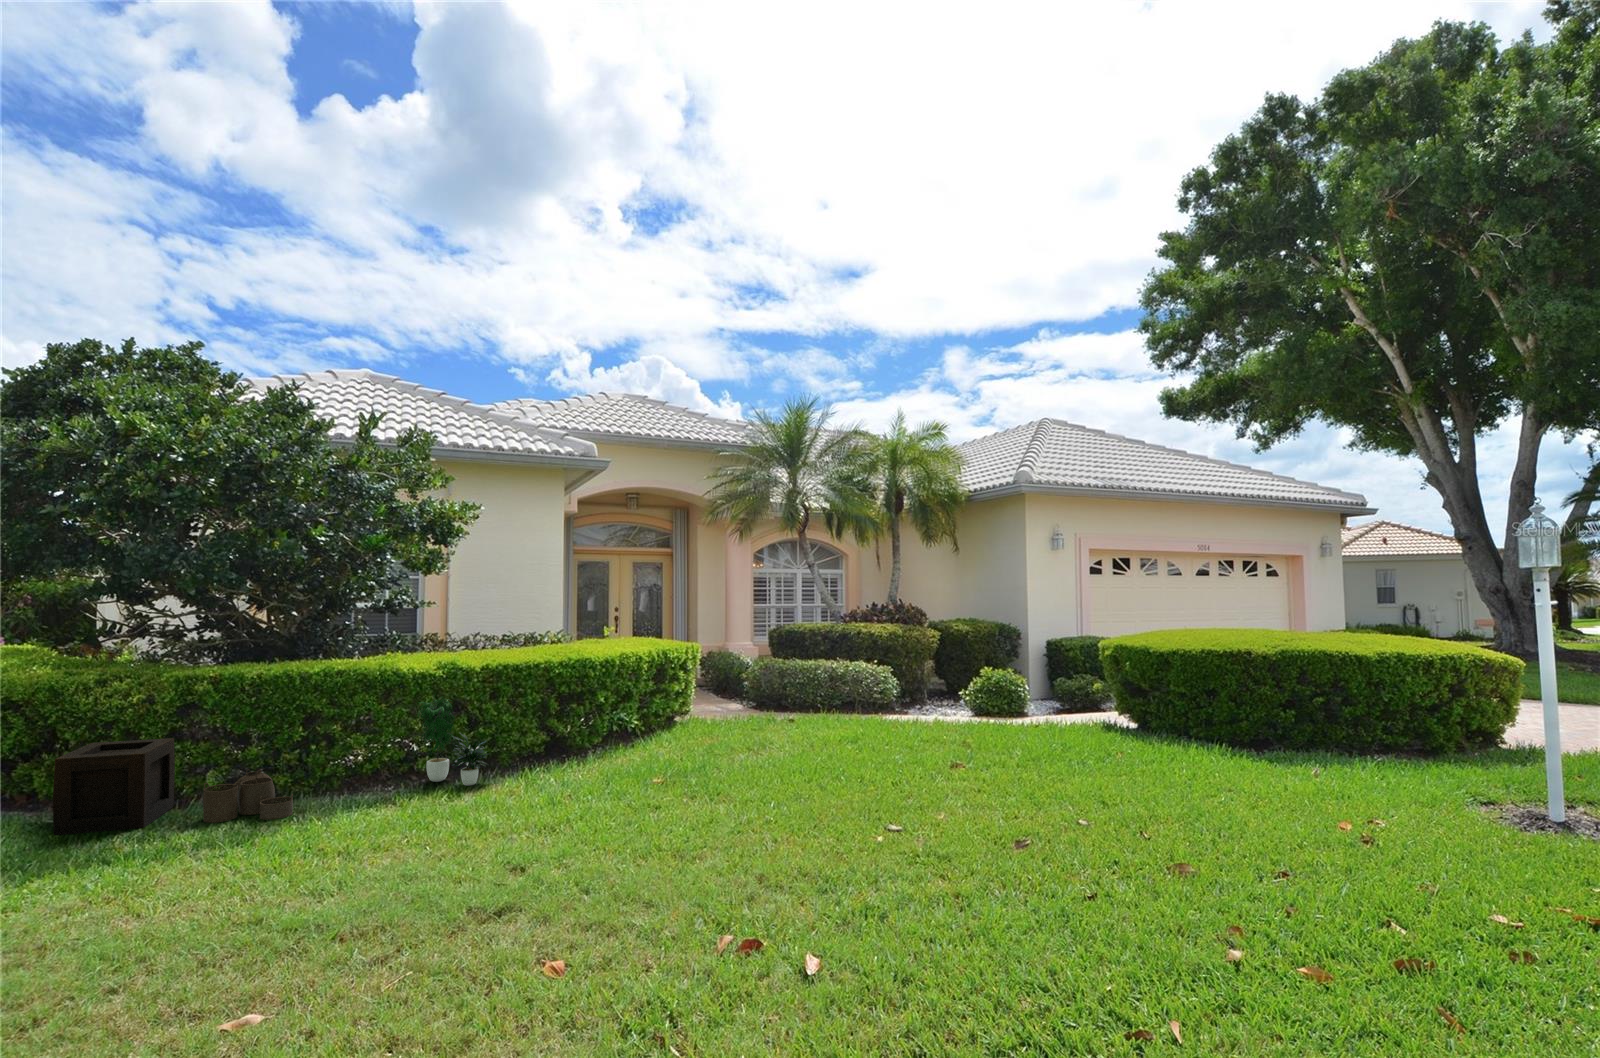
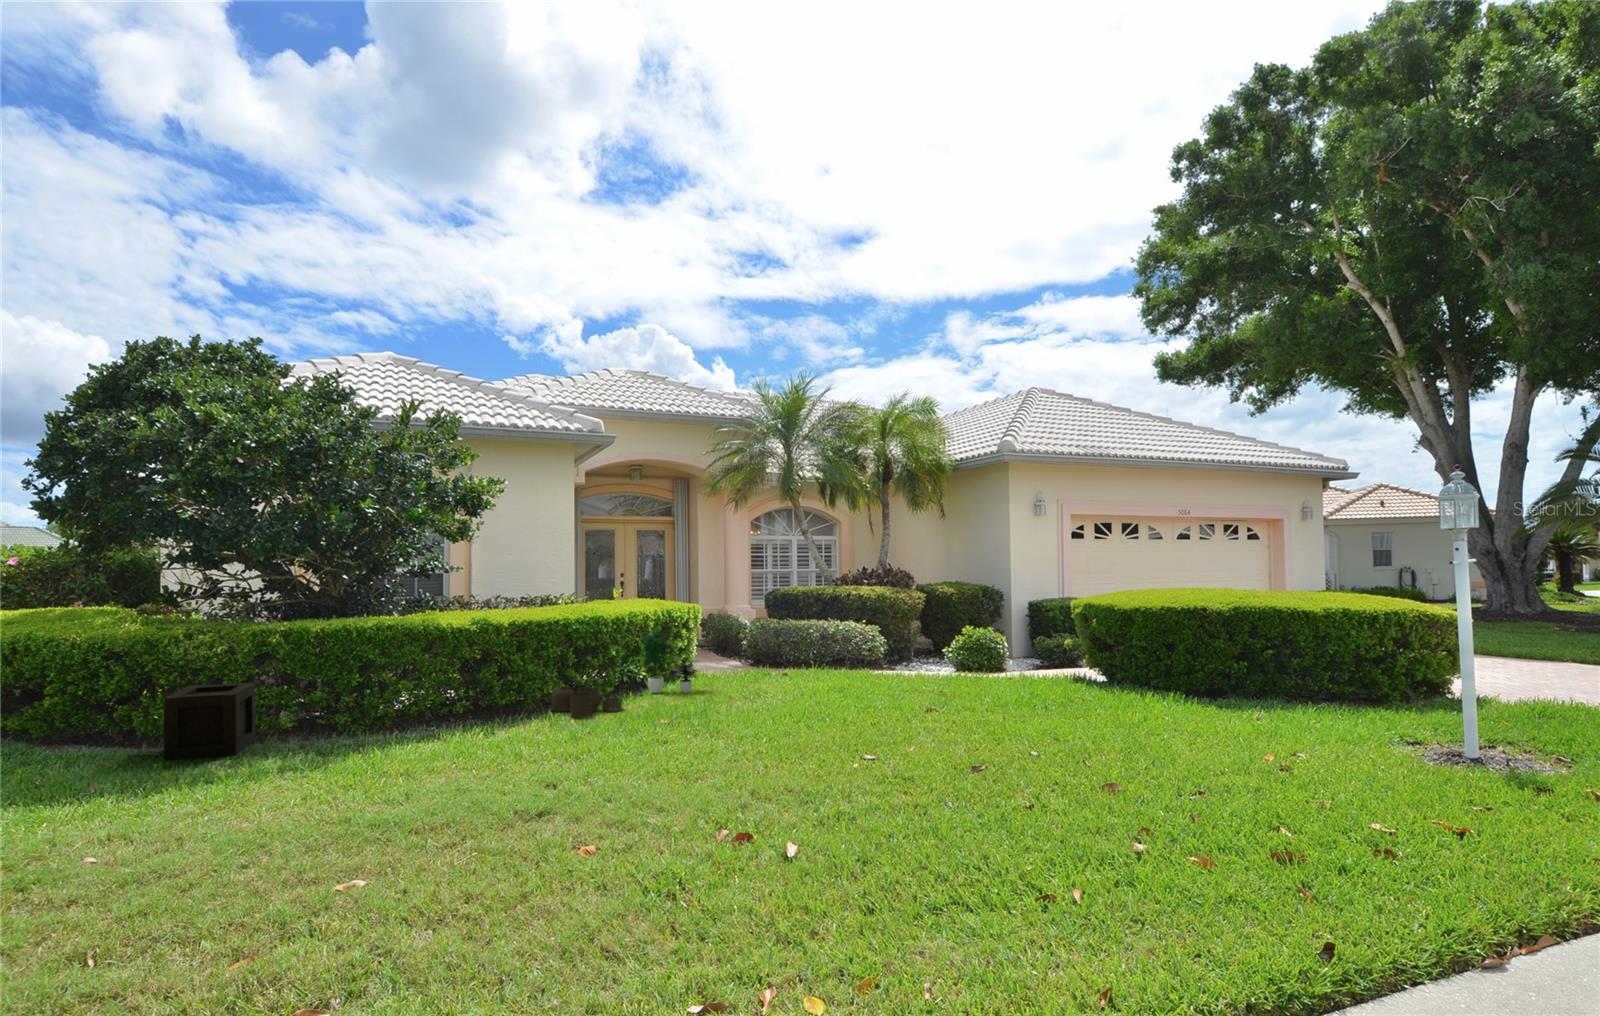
potted plant: present [418,697,486,786] -> present [642,629,698,693]
woven basket: present [203,769,293,823] -> present [551,685,622,718]

